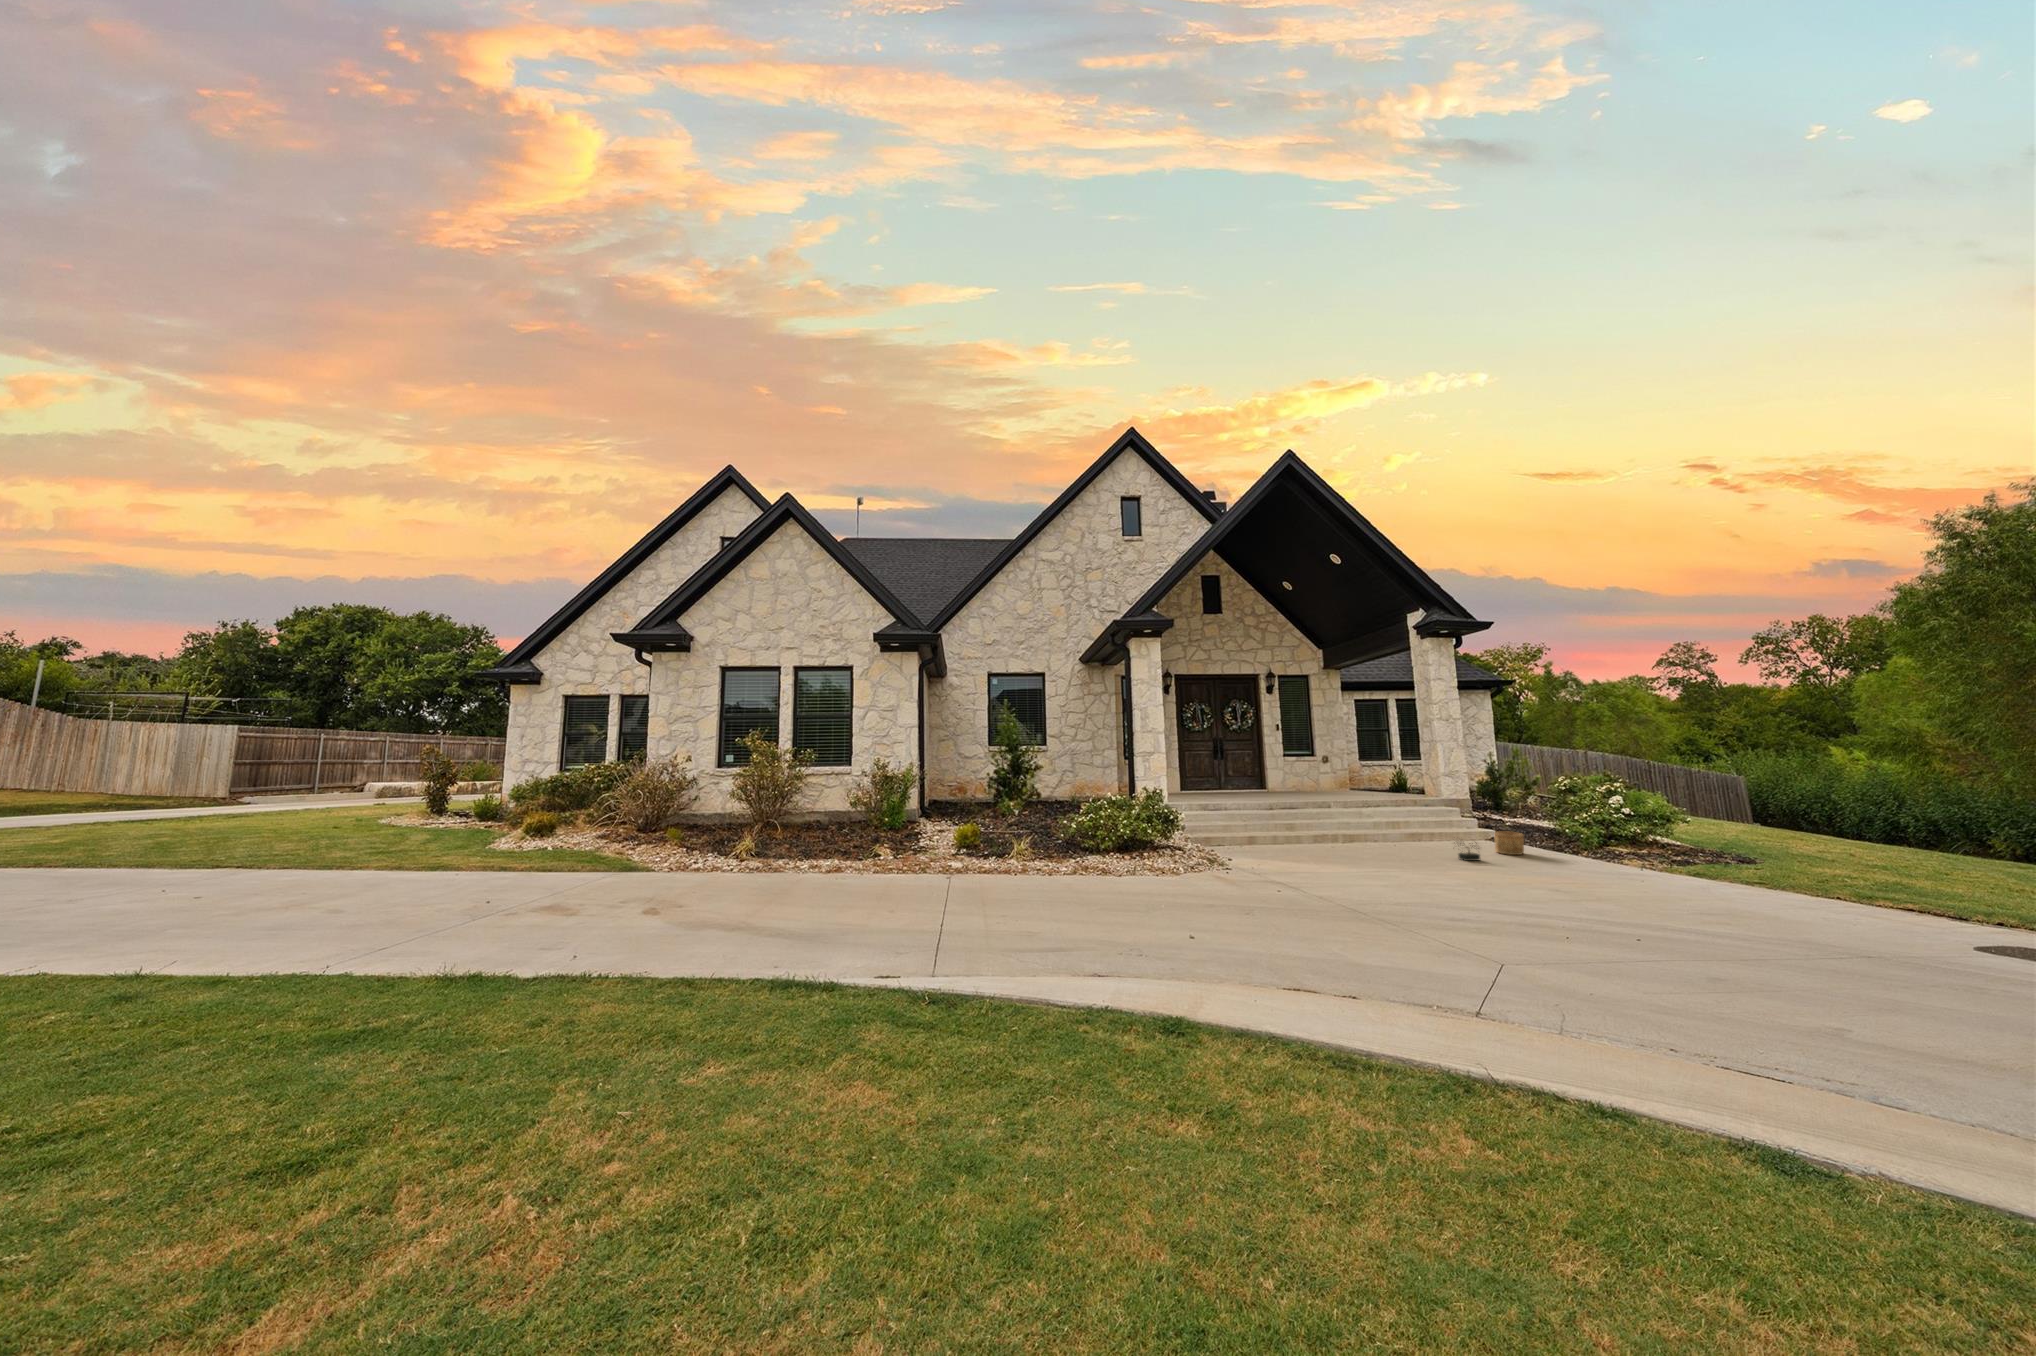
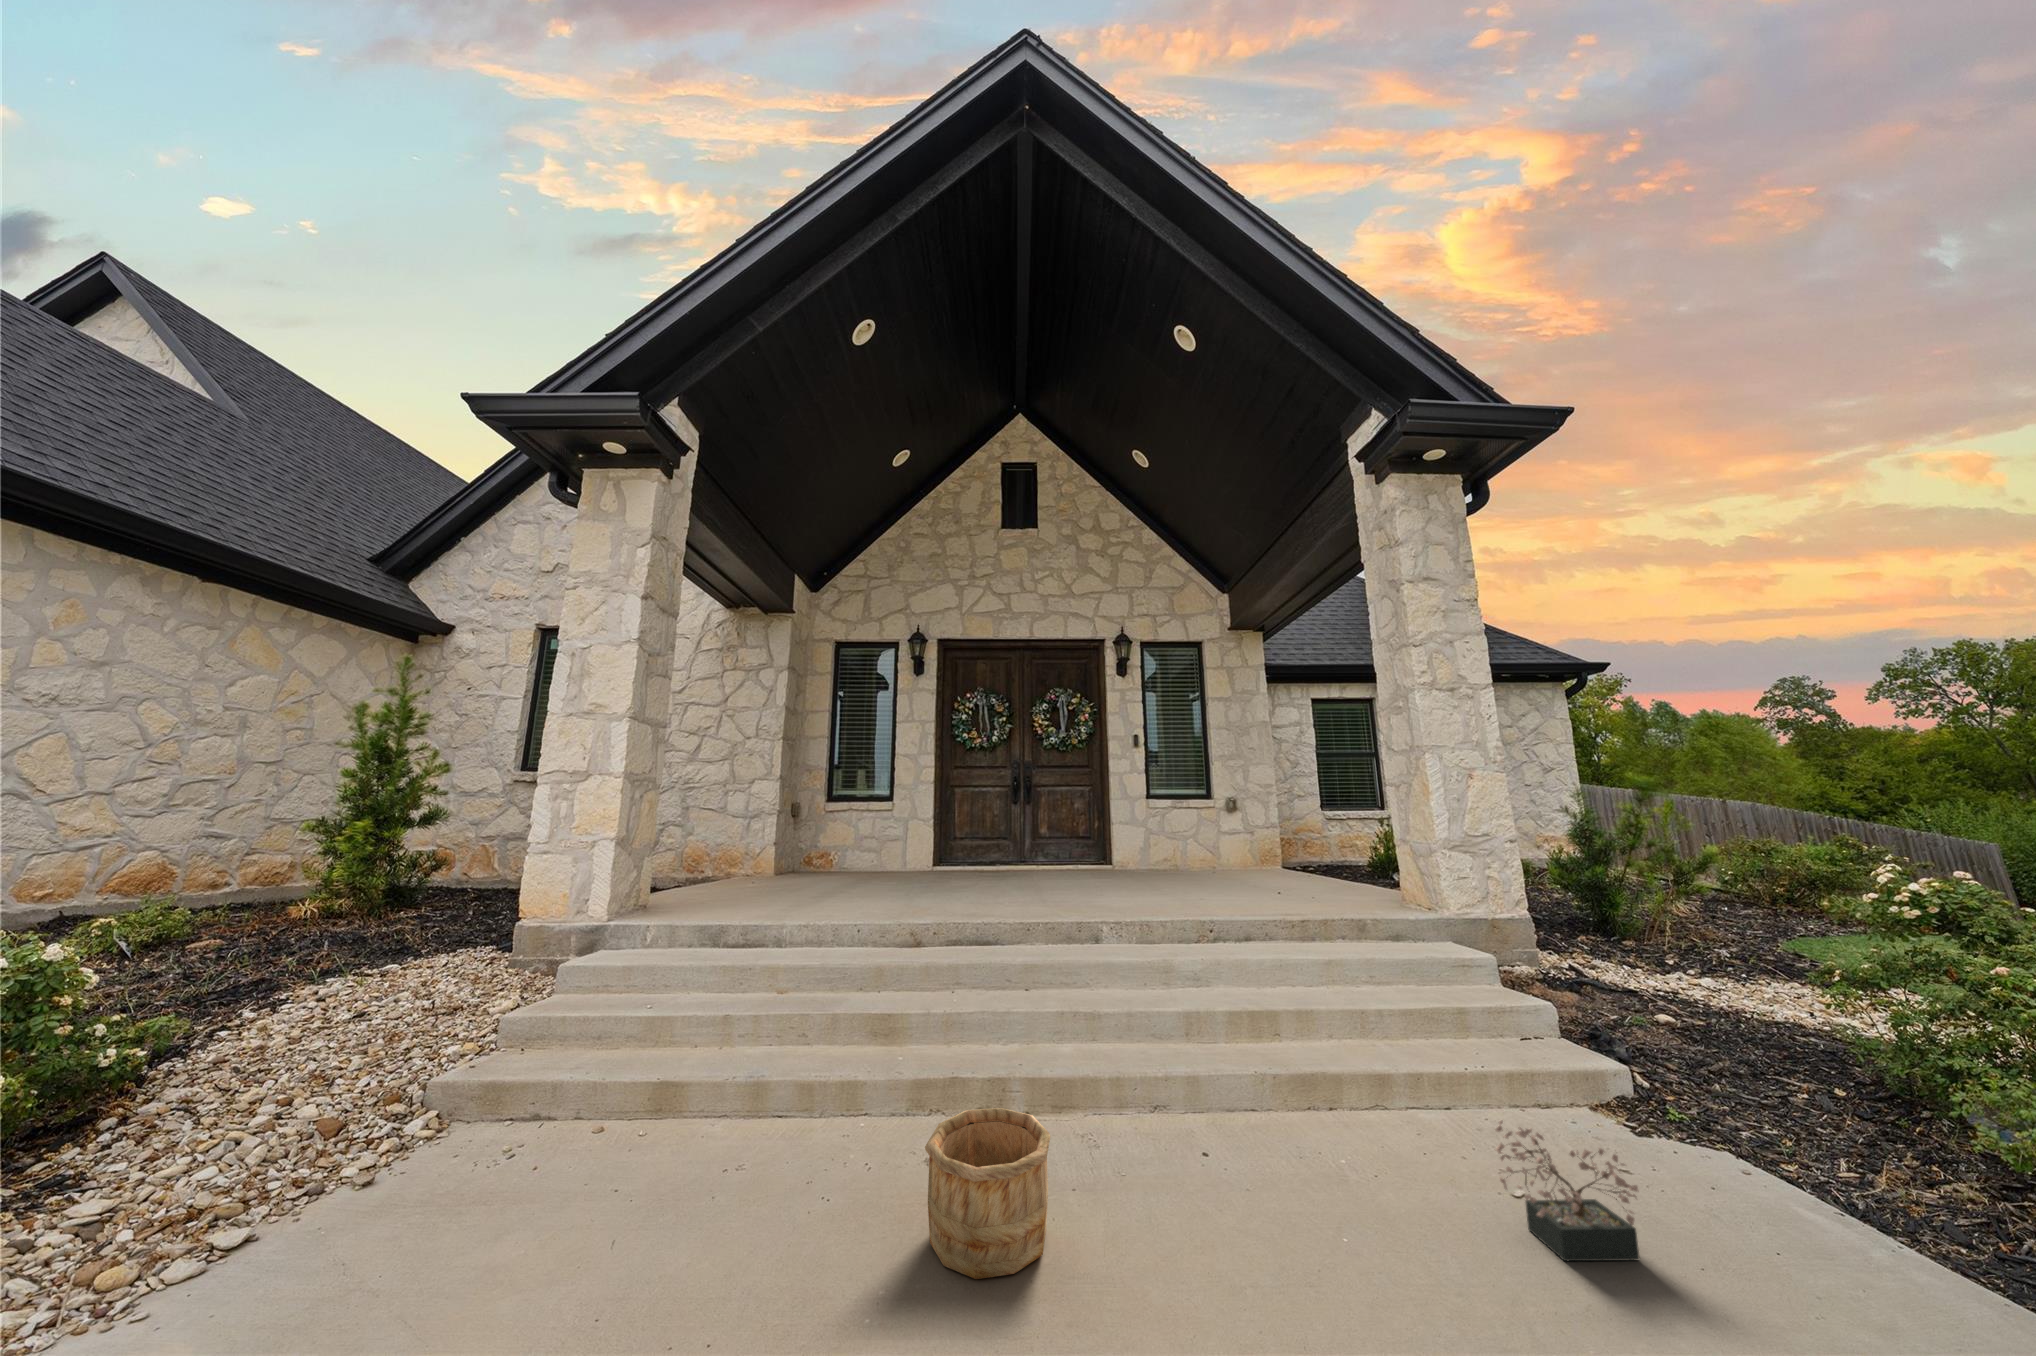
wooden bucket: present [1494,831,1524,855] -> present [925,1108,1050,1279]

